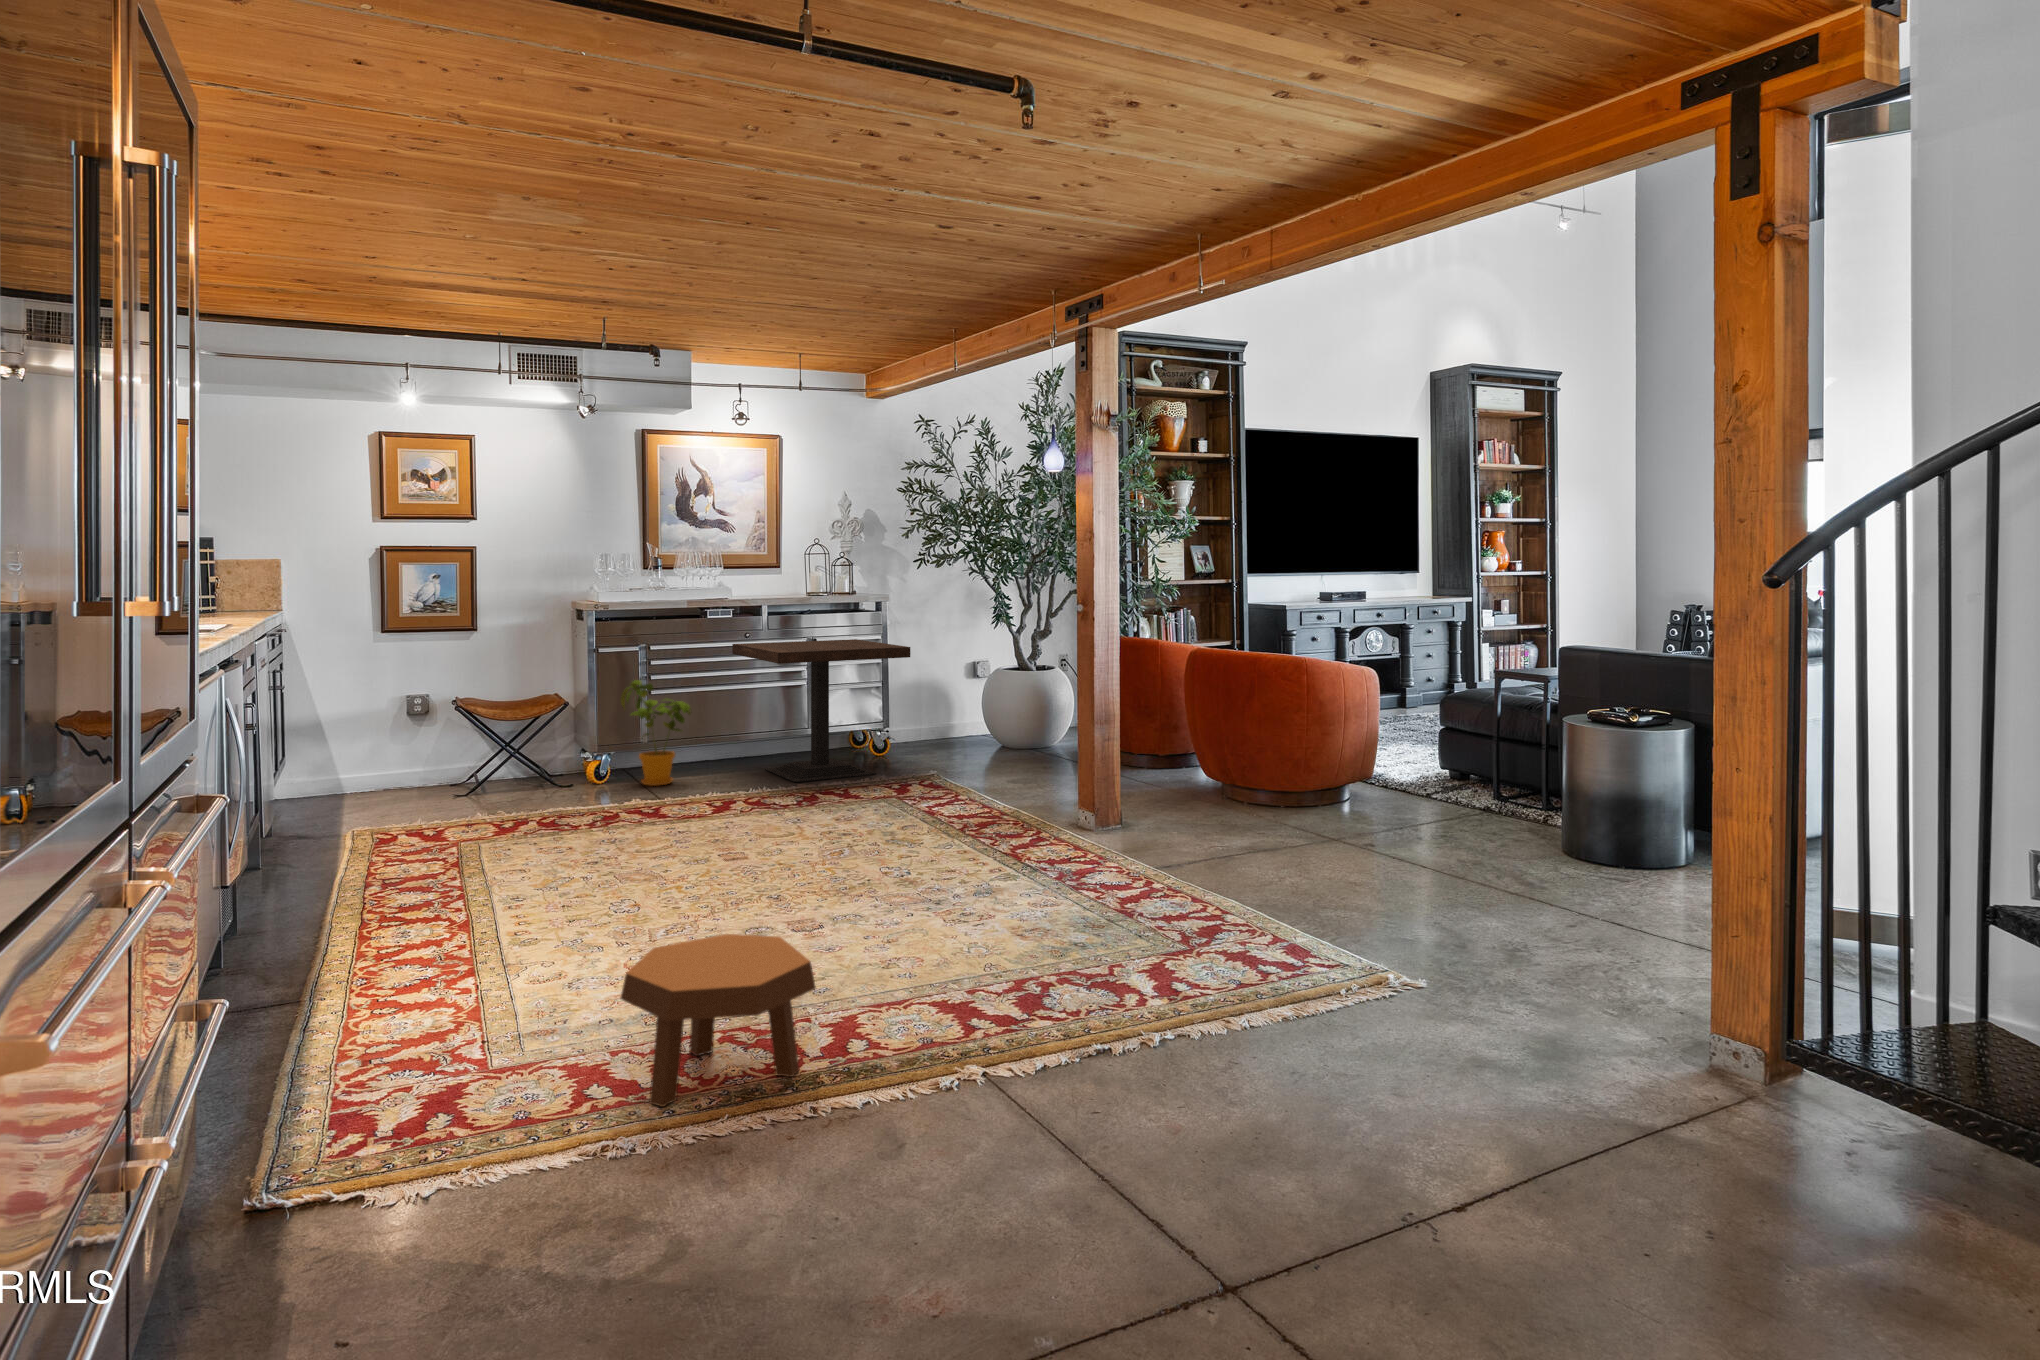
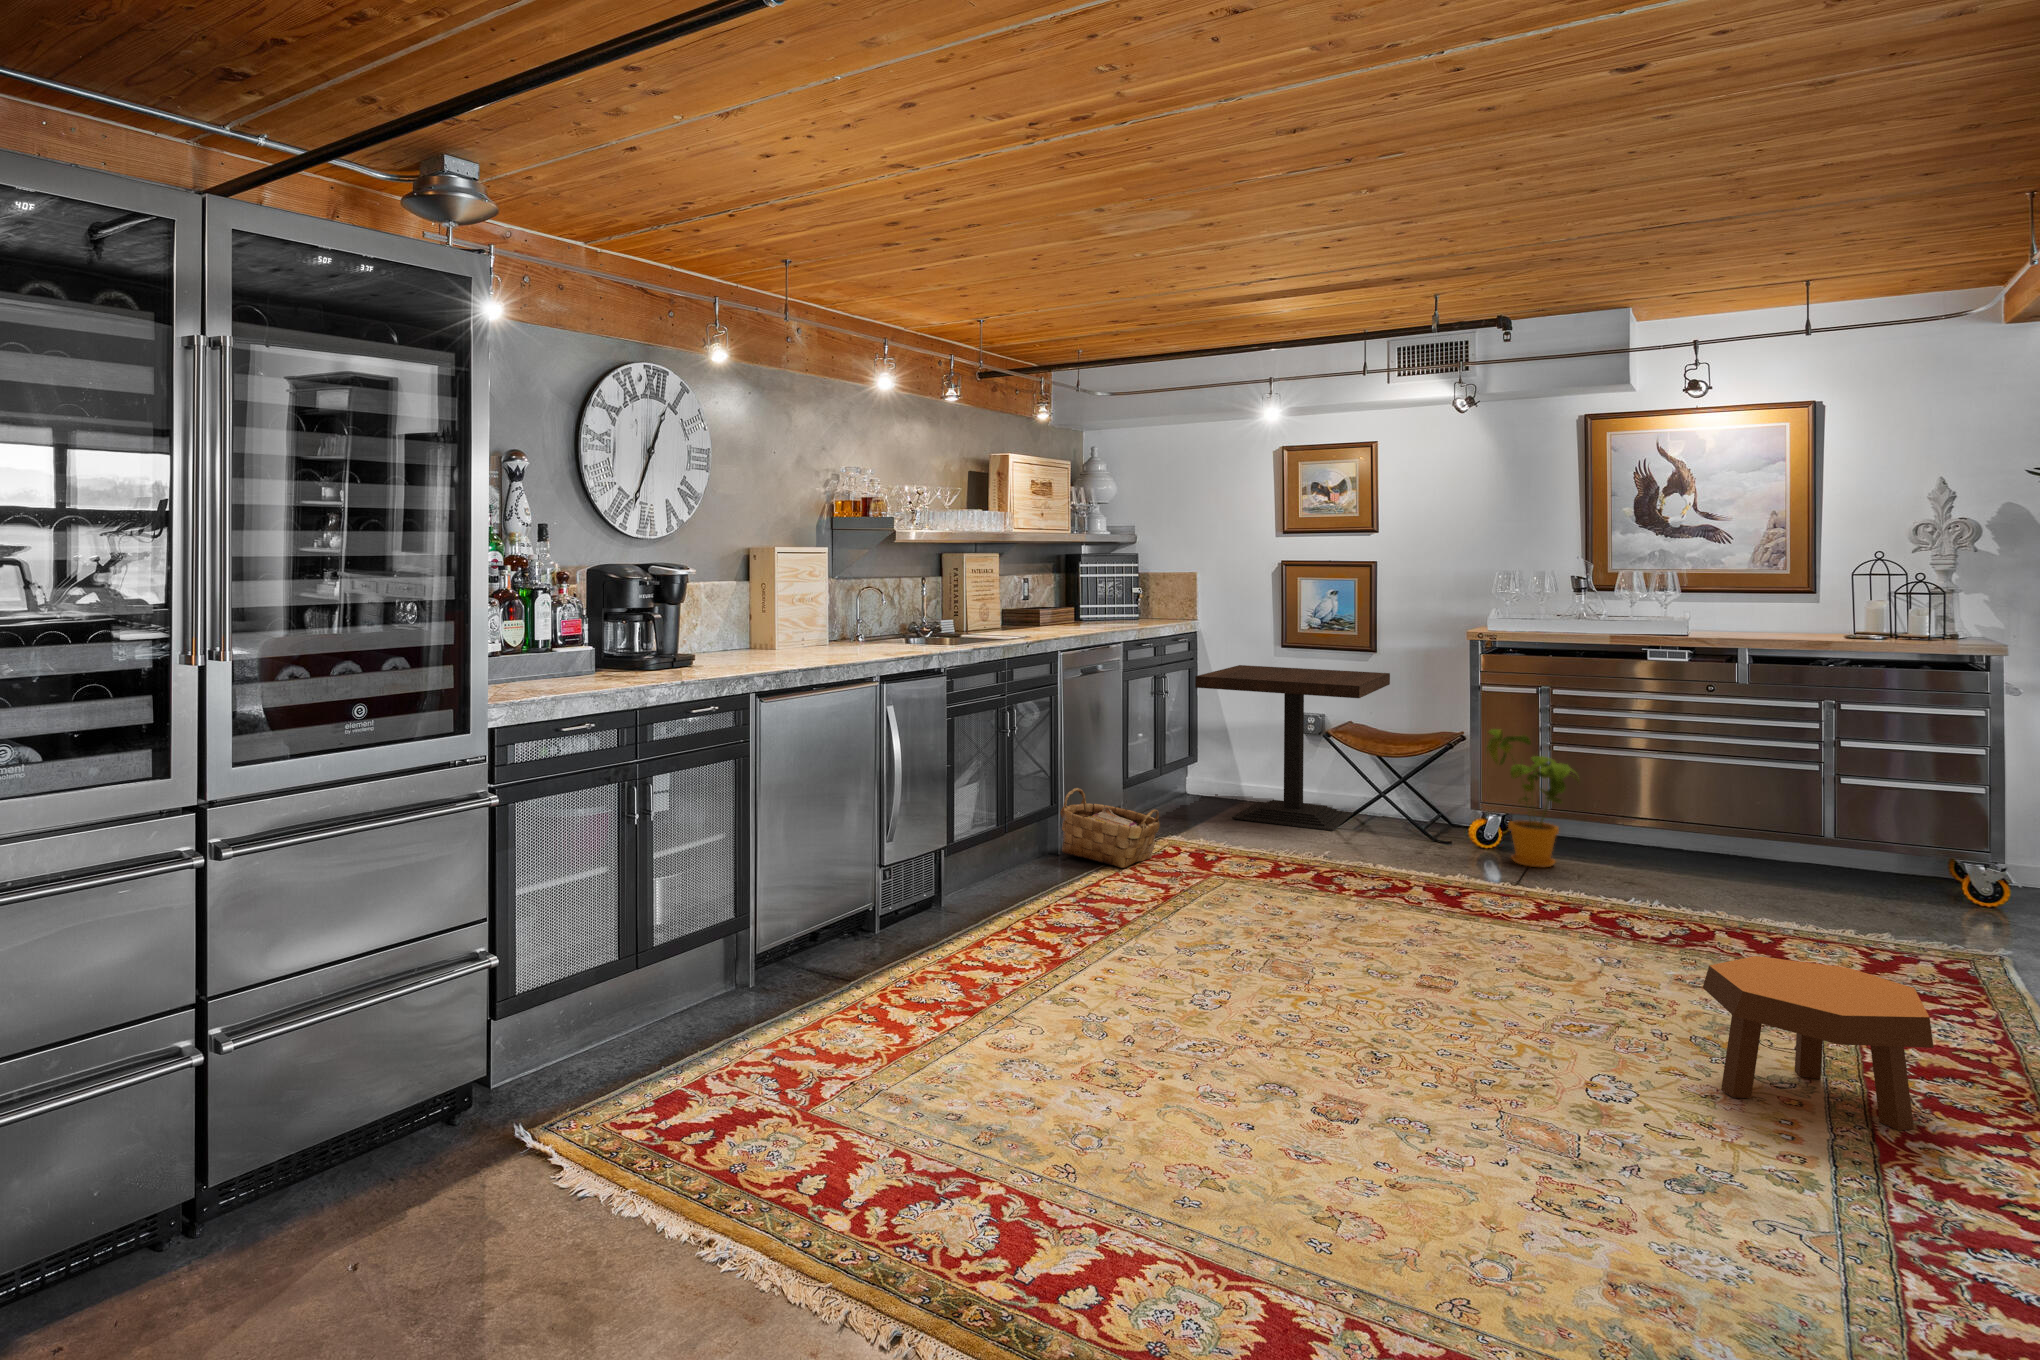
side table: present [732,639,910,782] -> present [1195,665,1390,831]
woven basket: none [275,791,390,863] -> present [1060,788,1160,868]
footstool: present [621,934,816,1107] -> present [1703,956,1934,1130]

